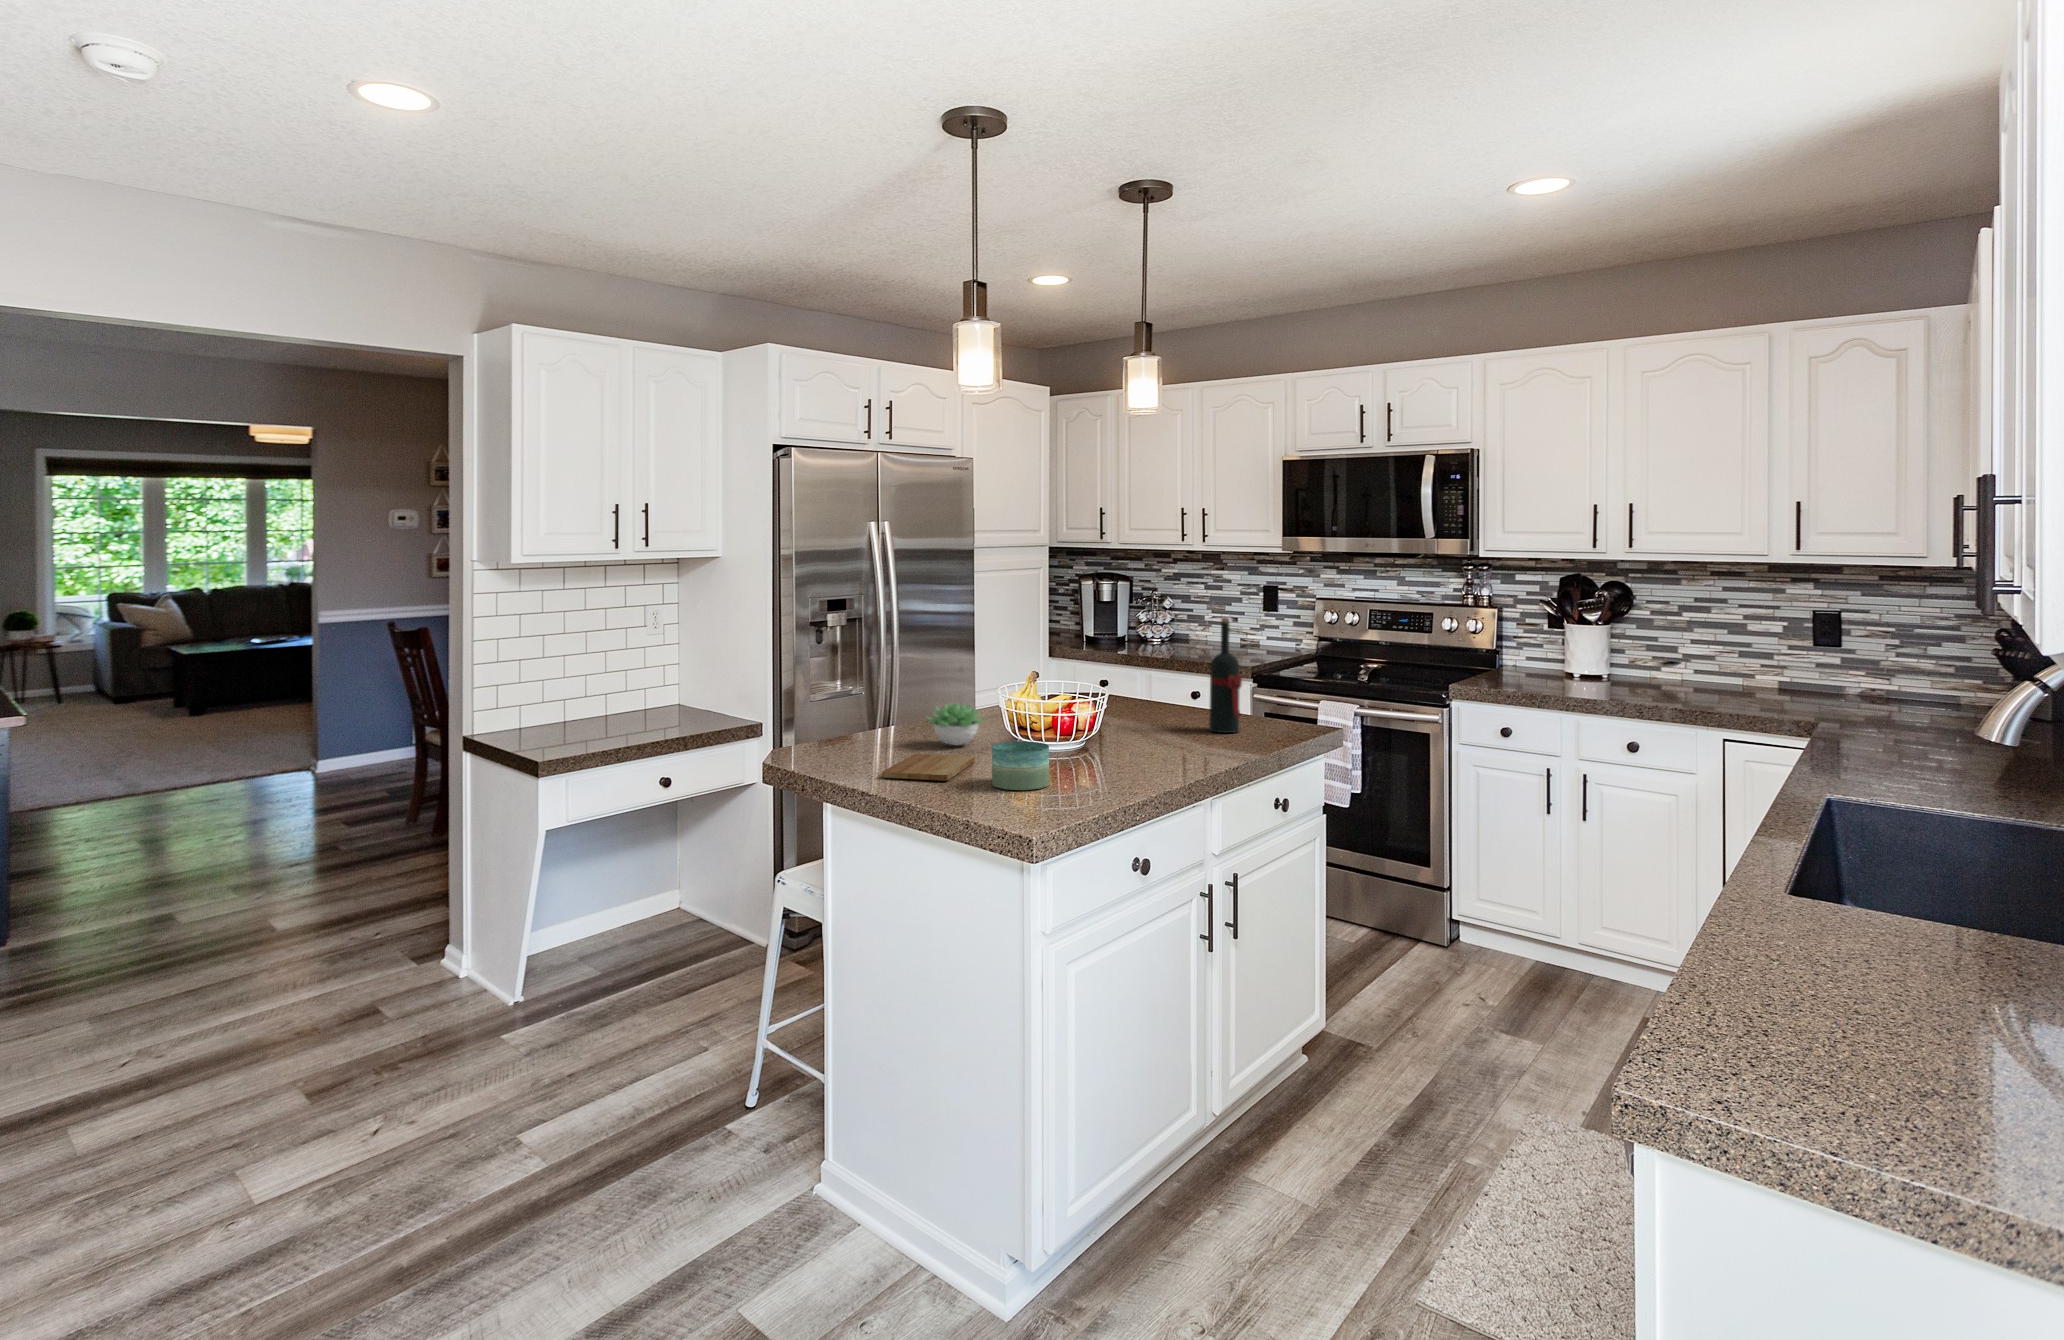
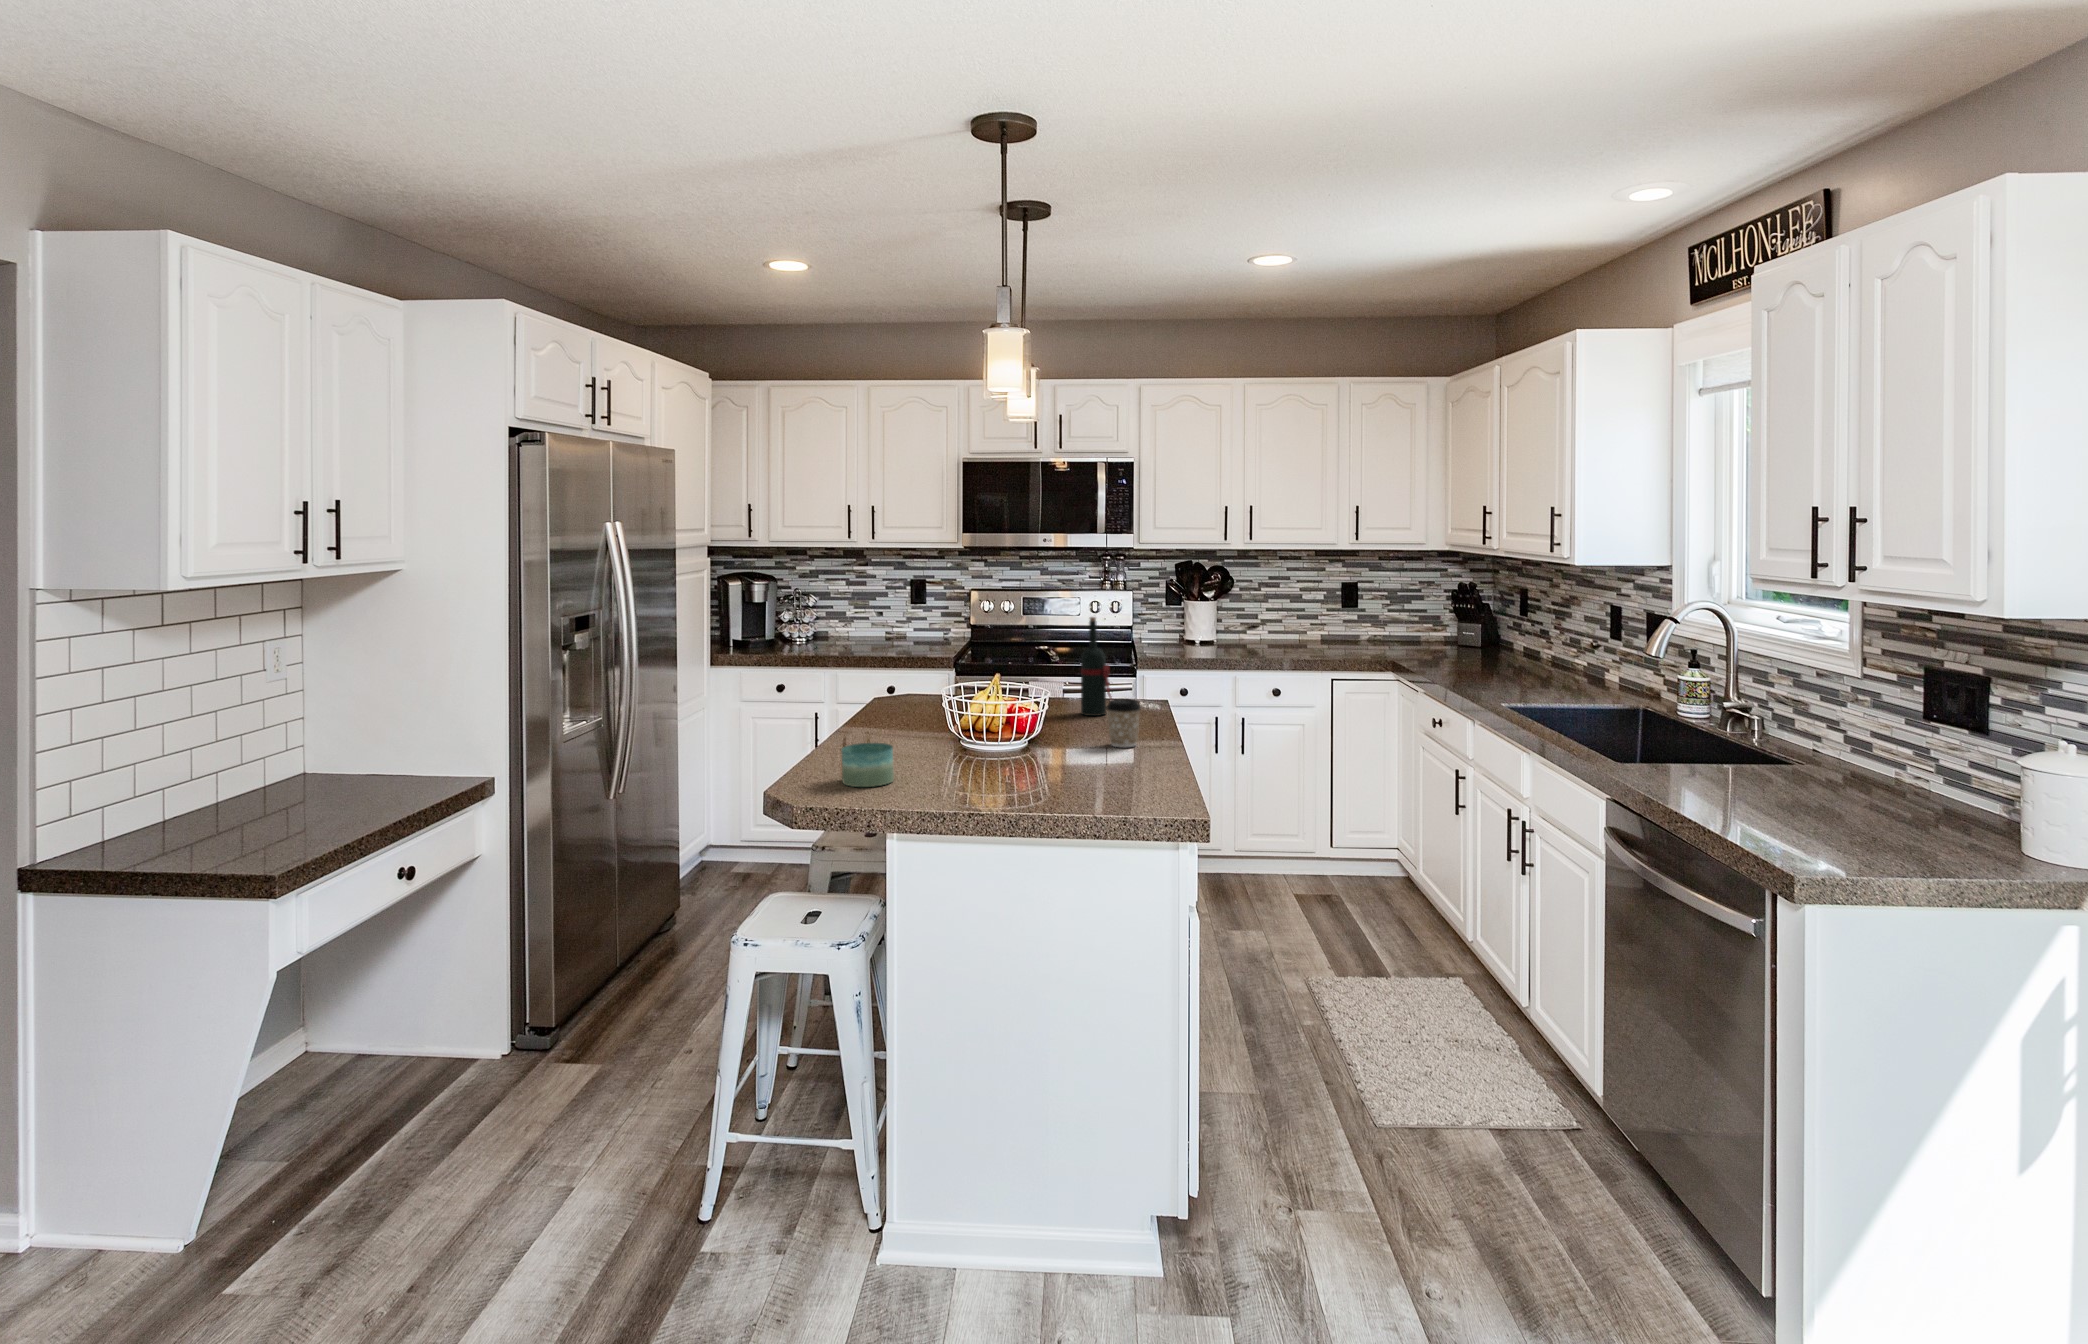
succulent plant: present [928,704,984,745] -> none [907,715,959,756]
coffee cup: none [1140,708,1181,765] -> present [1106,699,1140,747]
candle: present [992,741,1049,790] -> present [842,743,894,787]
cutting board: present [882,754,975,781] -> none [935,762,1023,791]

